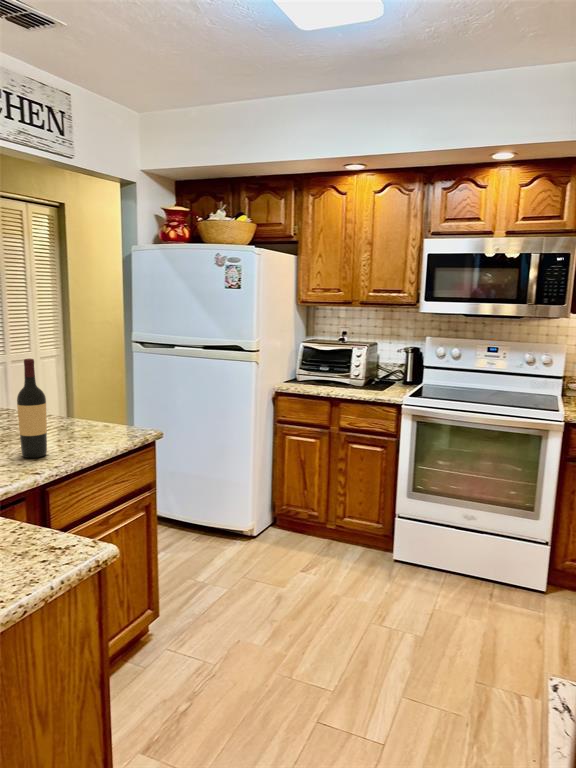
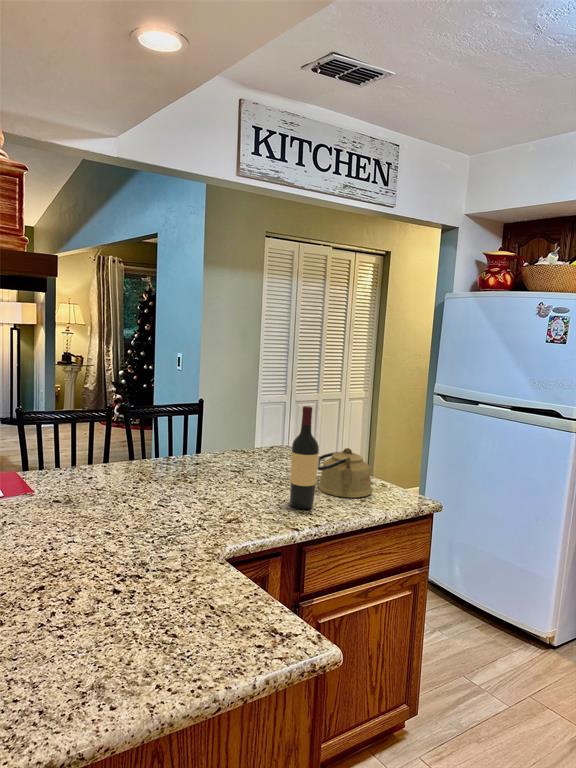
kettle: none [39,396,98,442] -> present [318,448,372,498]

